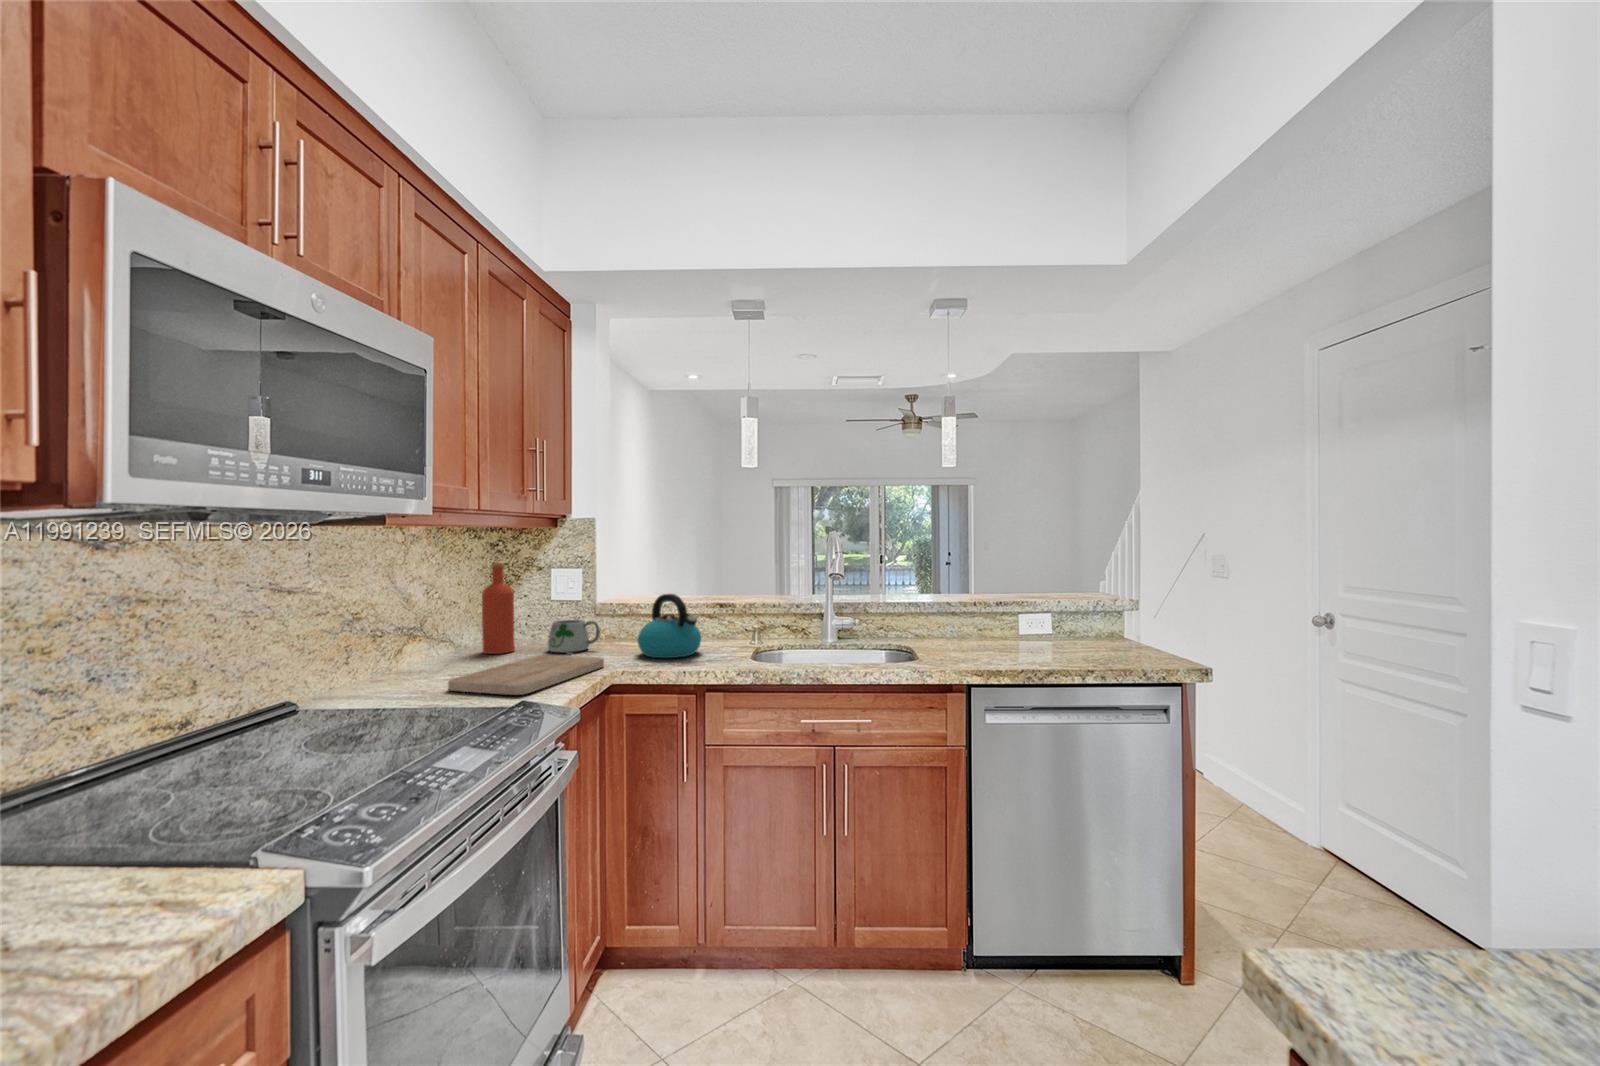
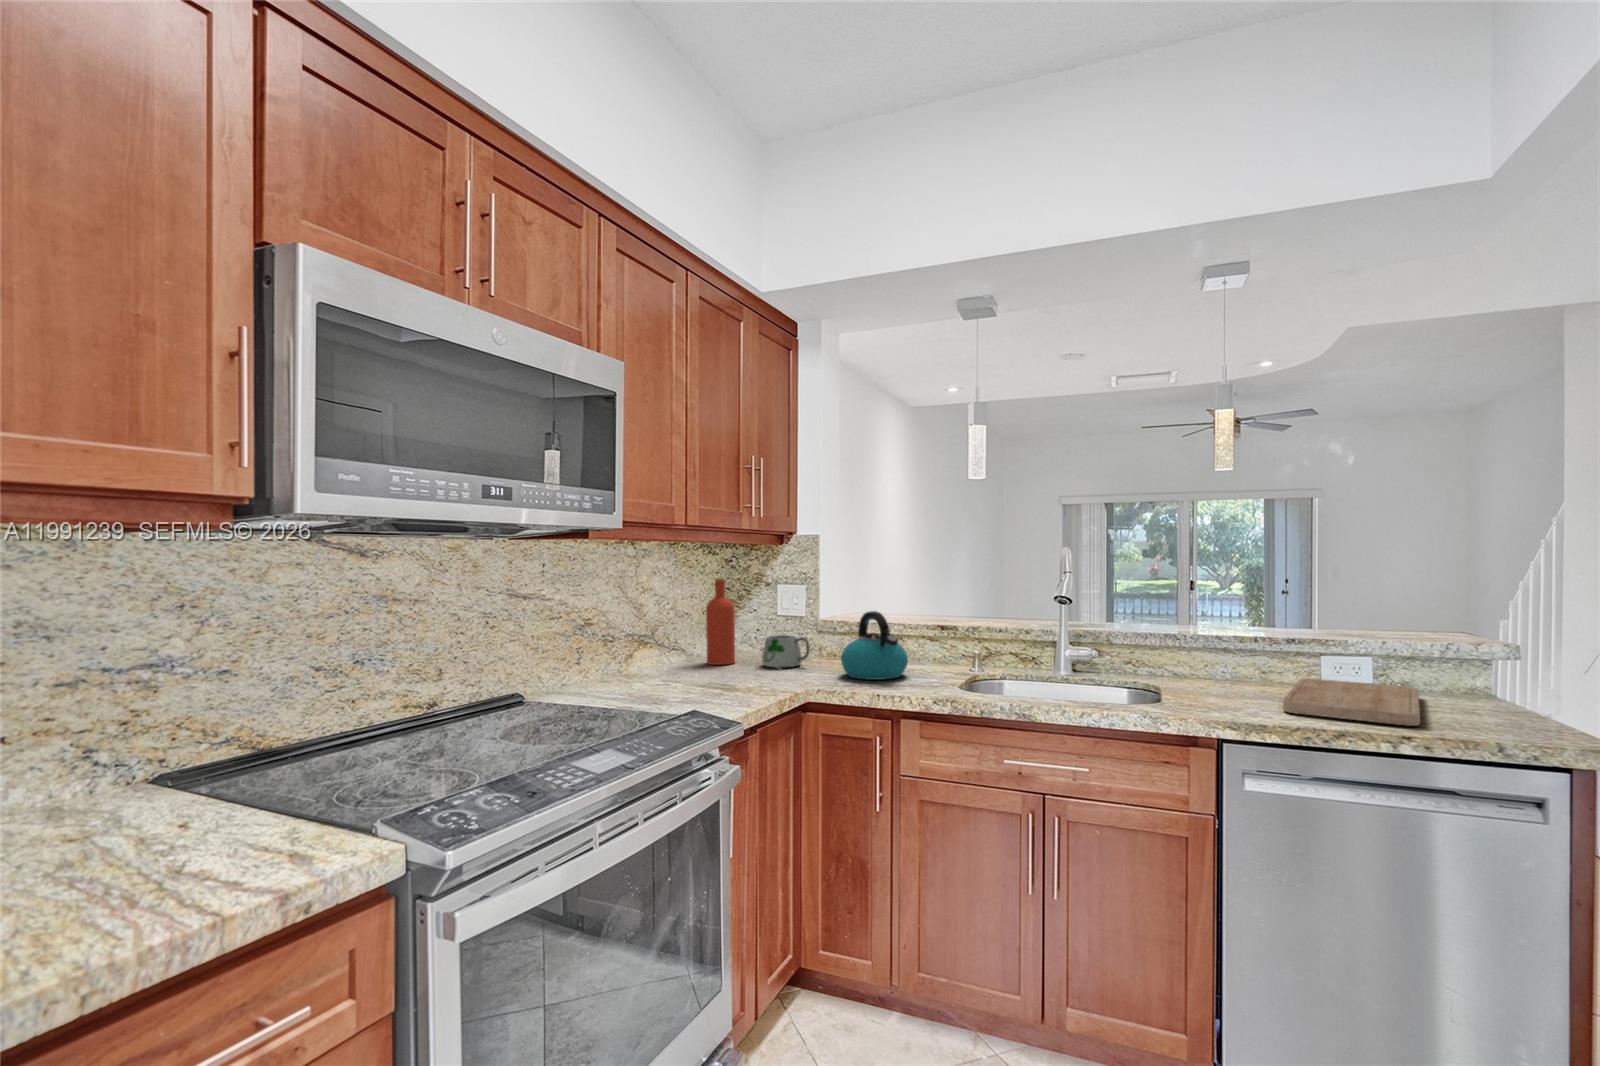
cutting board: present [448,655,604,695] -> present [1283,678,1420,726]

